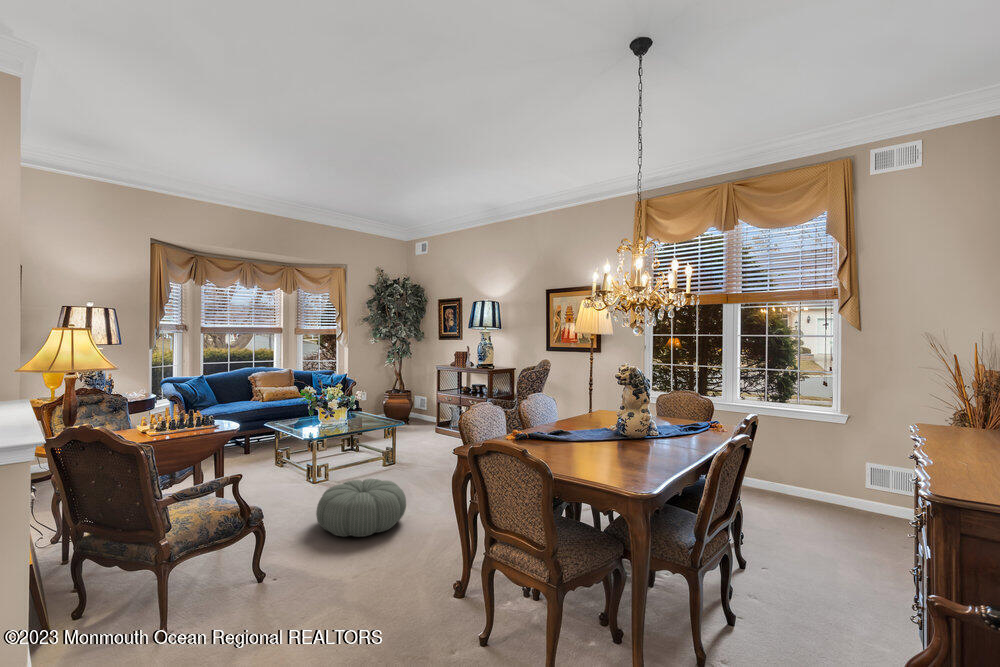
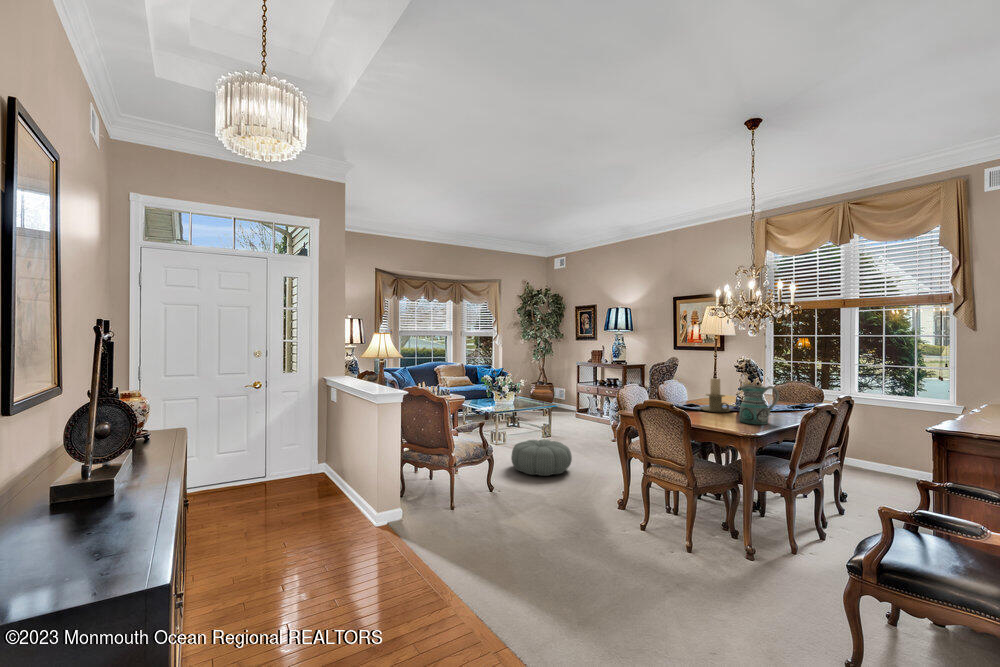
candle holder: none [569,395,612,443] -> present [699,378,732,413]
ceramic pitcher: none [622,407,675,467] -> present [739,385,779,425]

